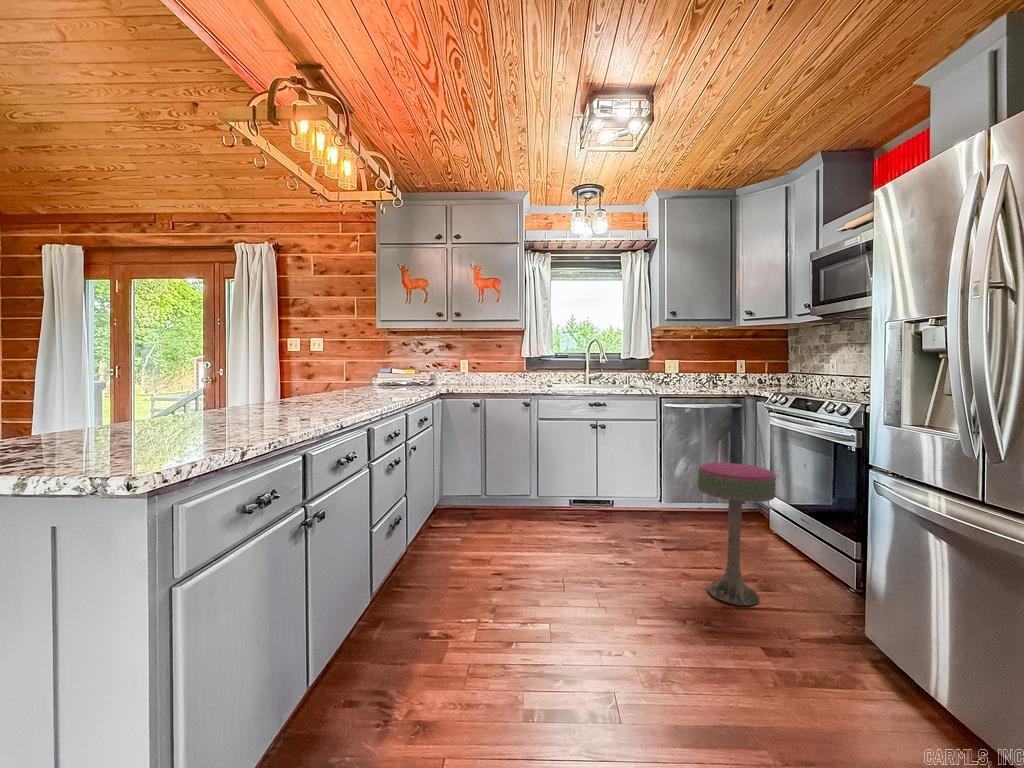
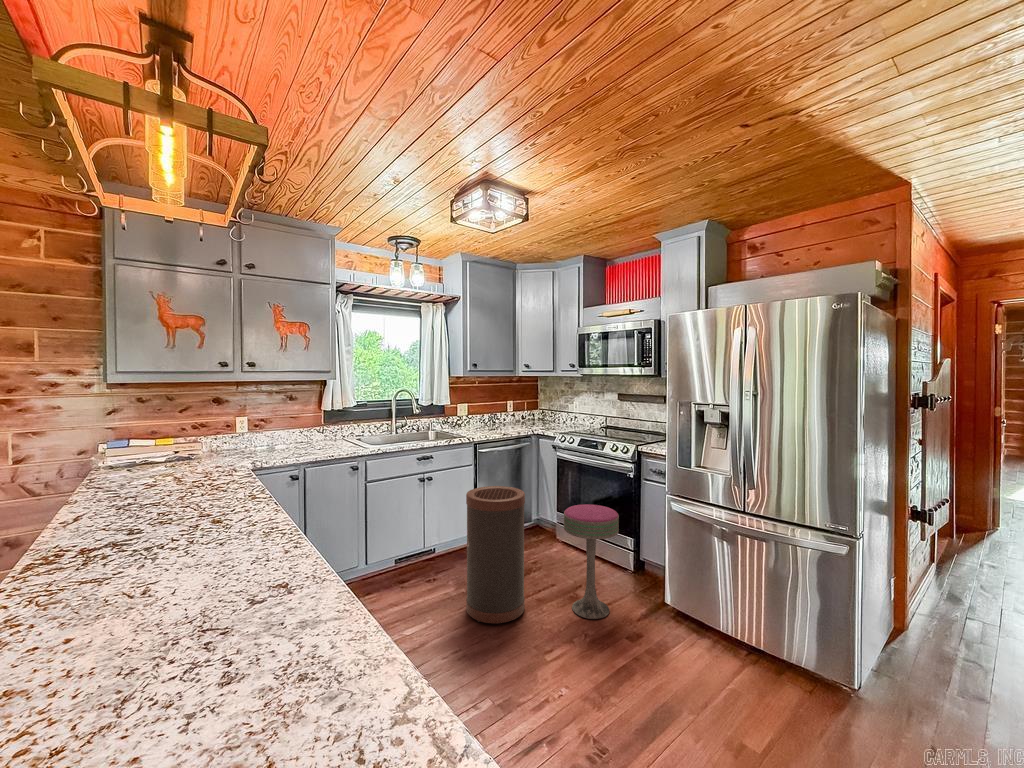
trash can: none [590,429,658,570] -> present [466,486,525,623]

